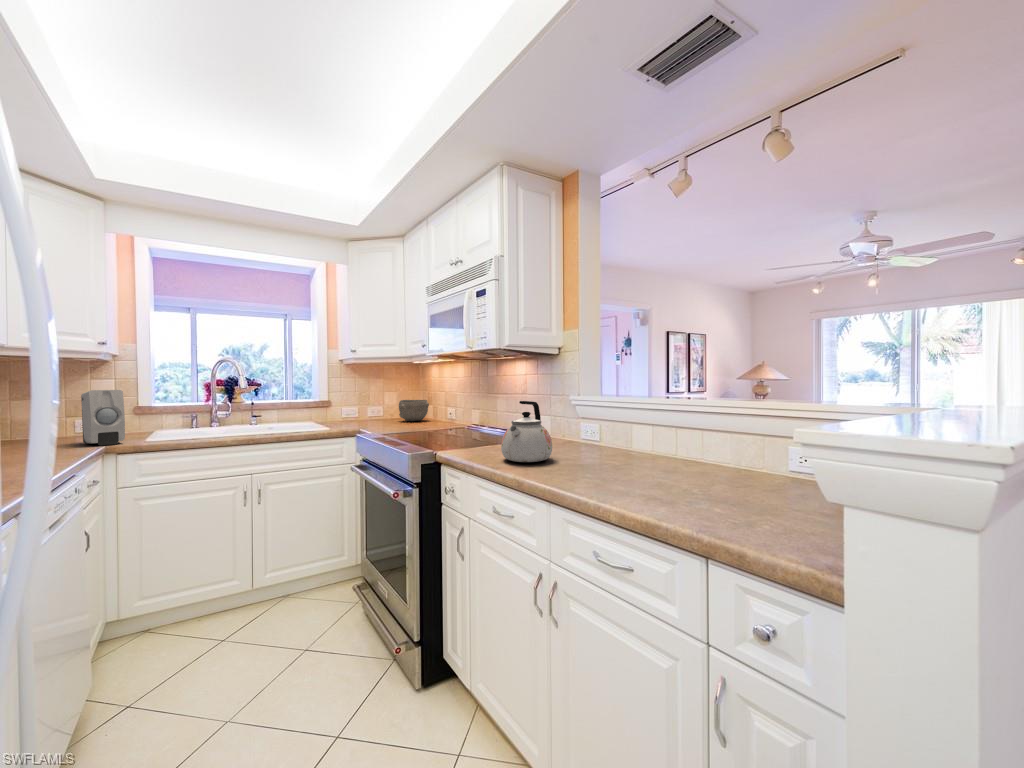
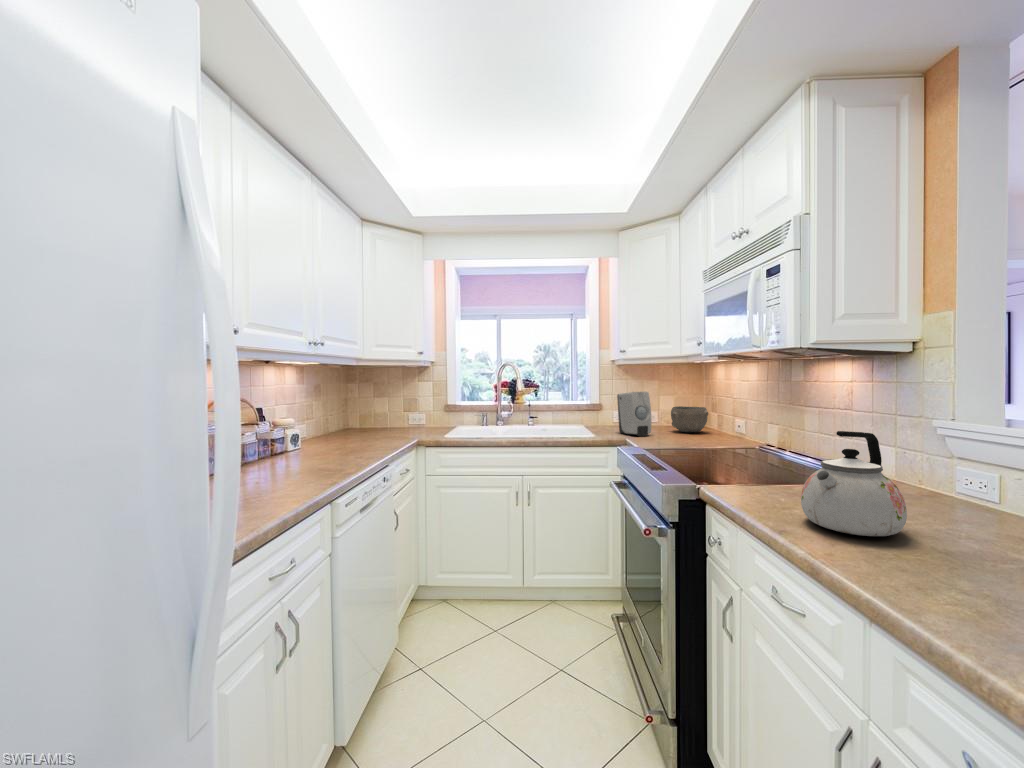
soap dispenser: present [81,390,125,445] -> present [617,392,651,436]

